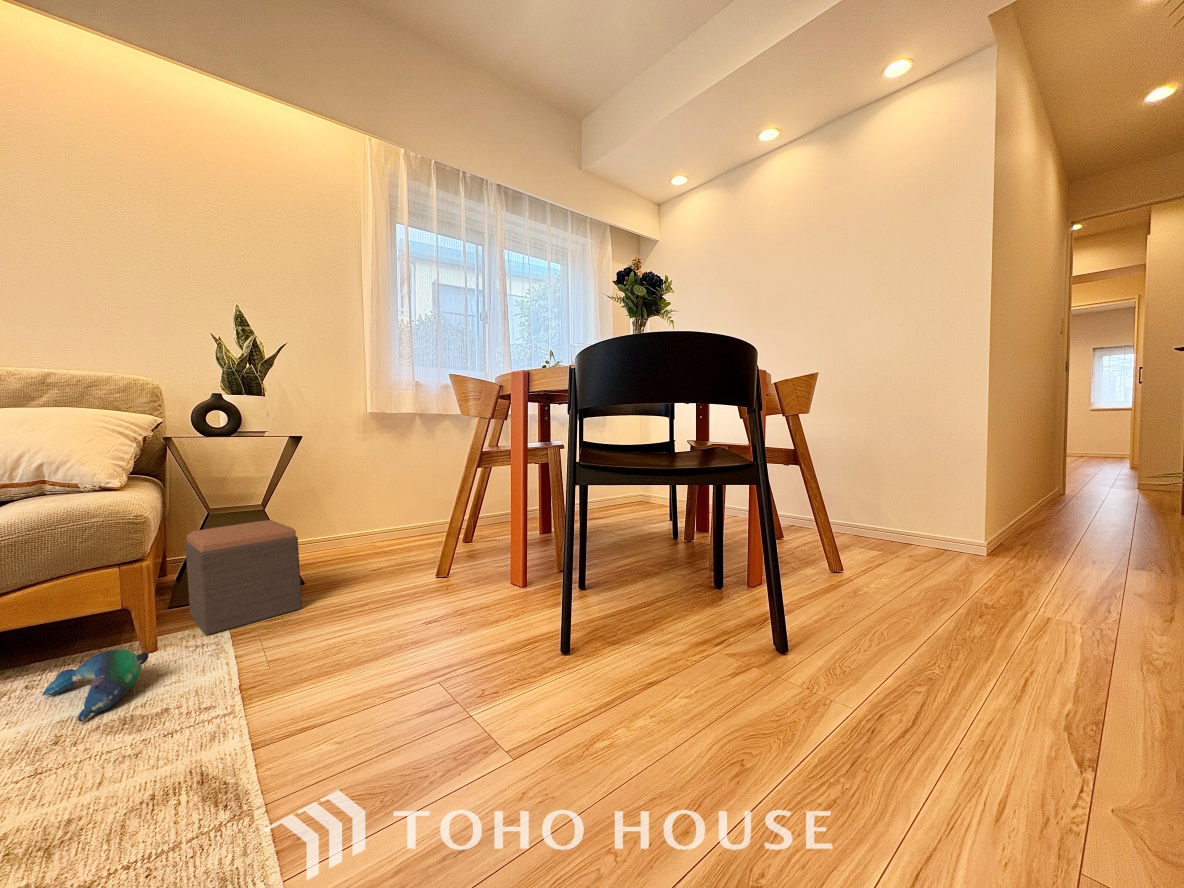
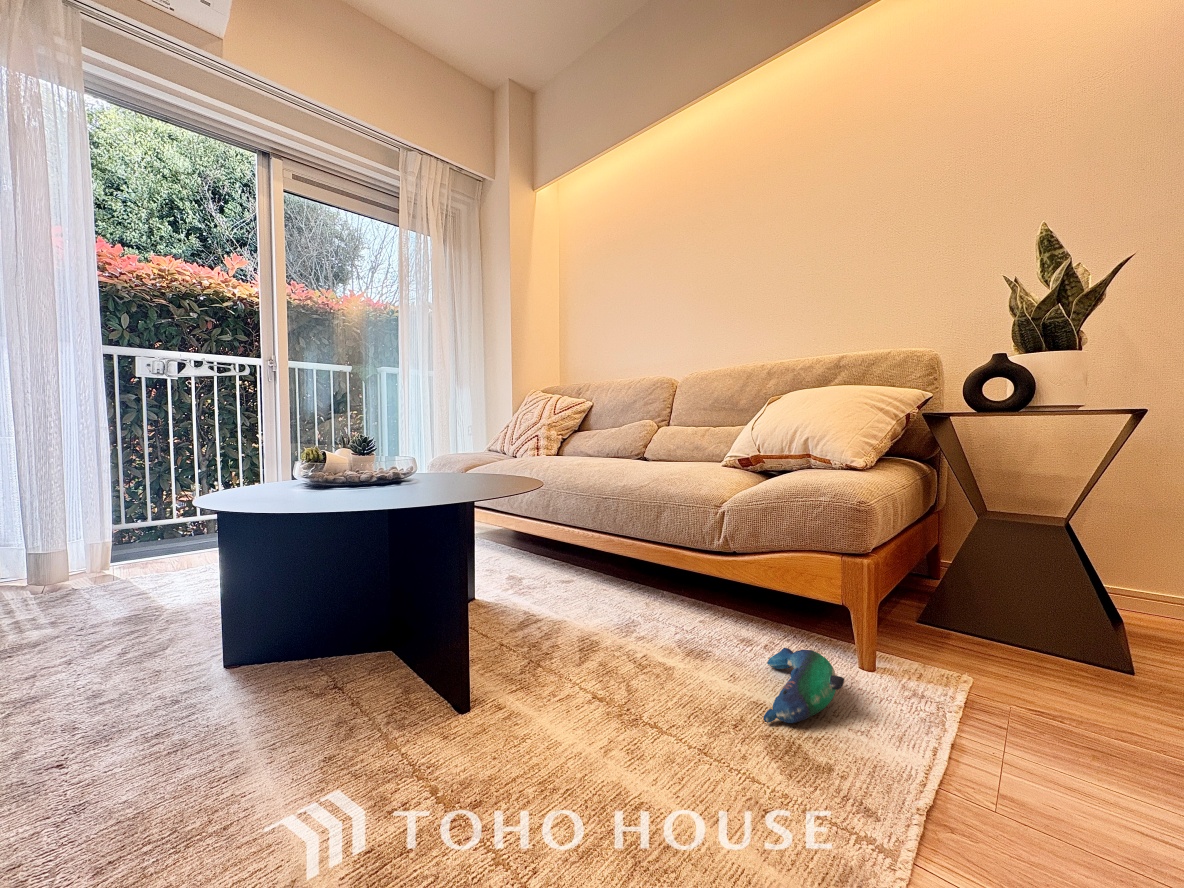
footstool: present [185,520,302,635] -> none [928,537,1104,727]

